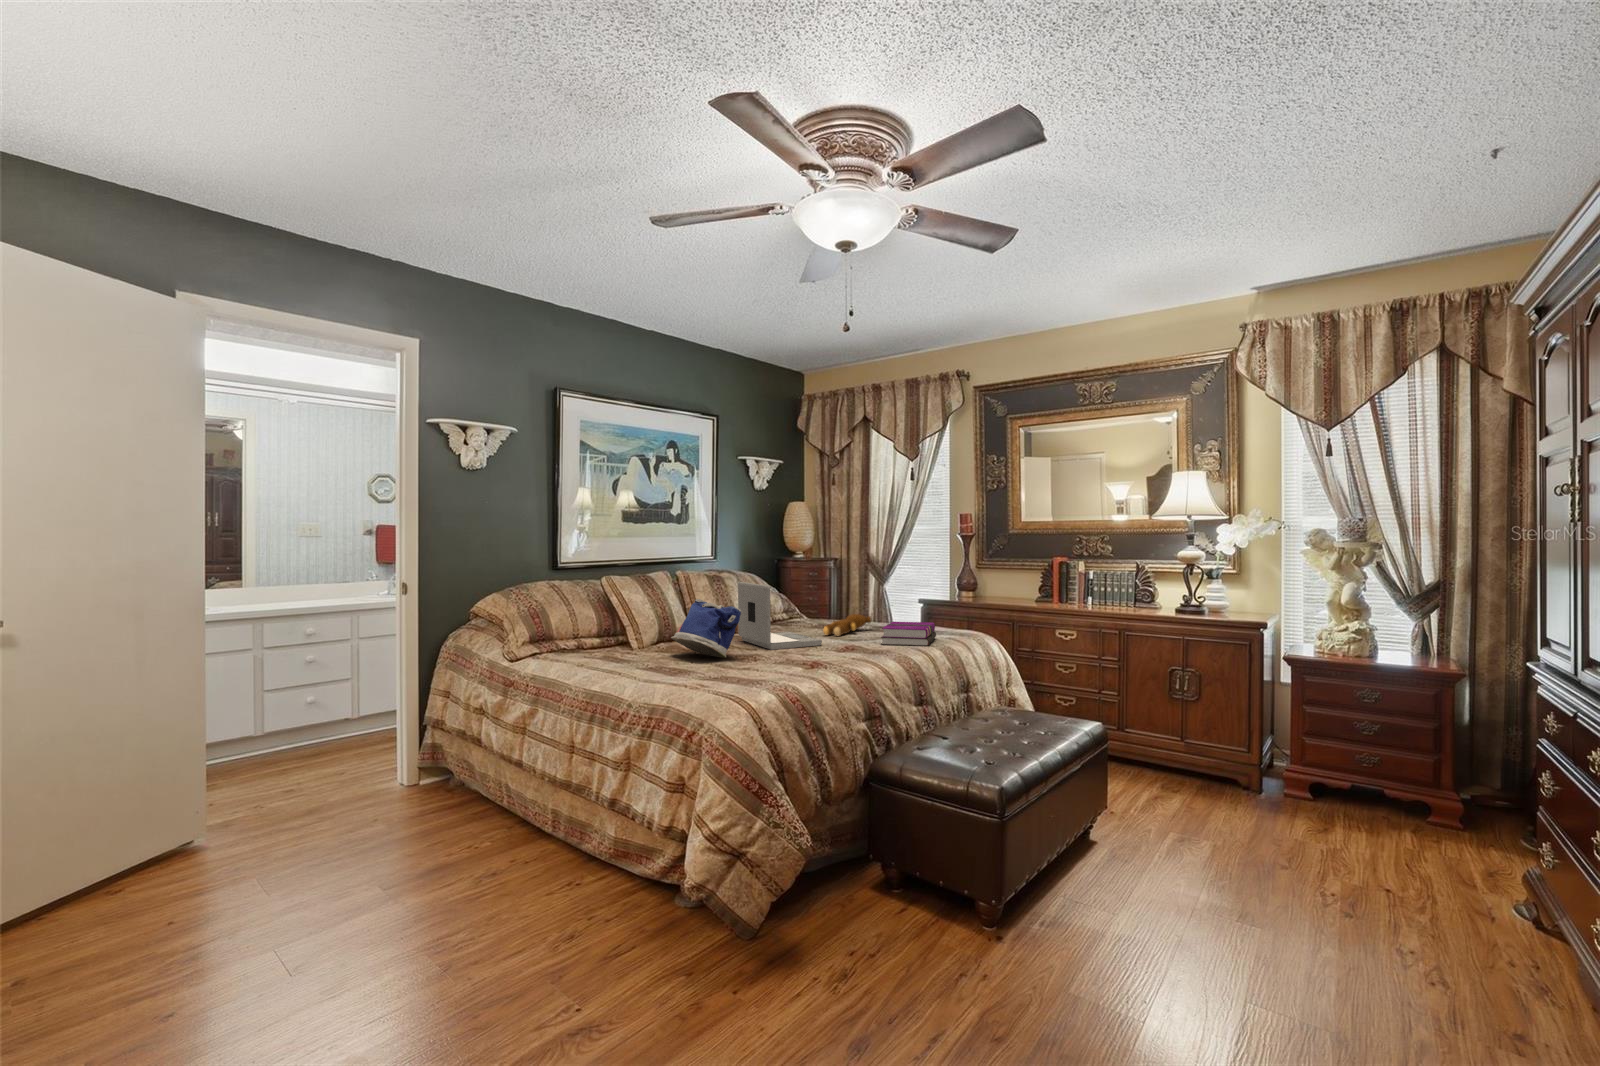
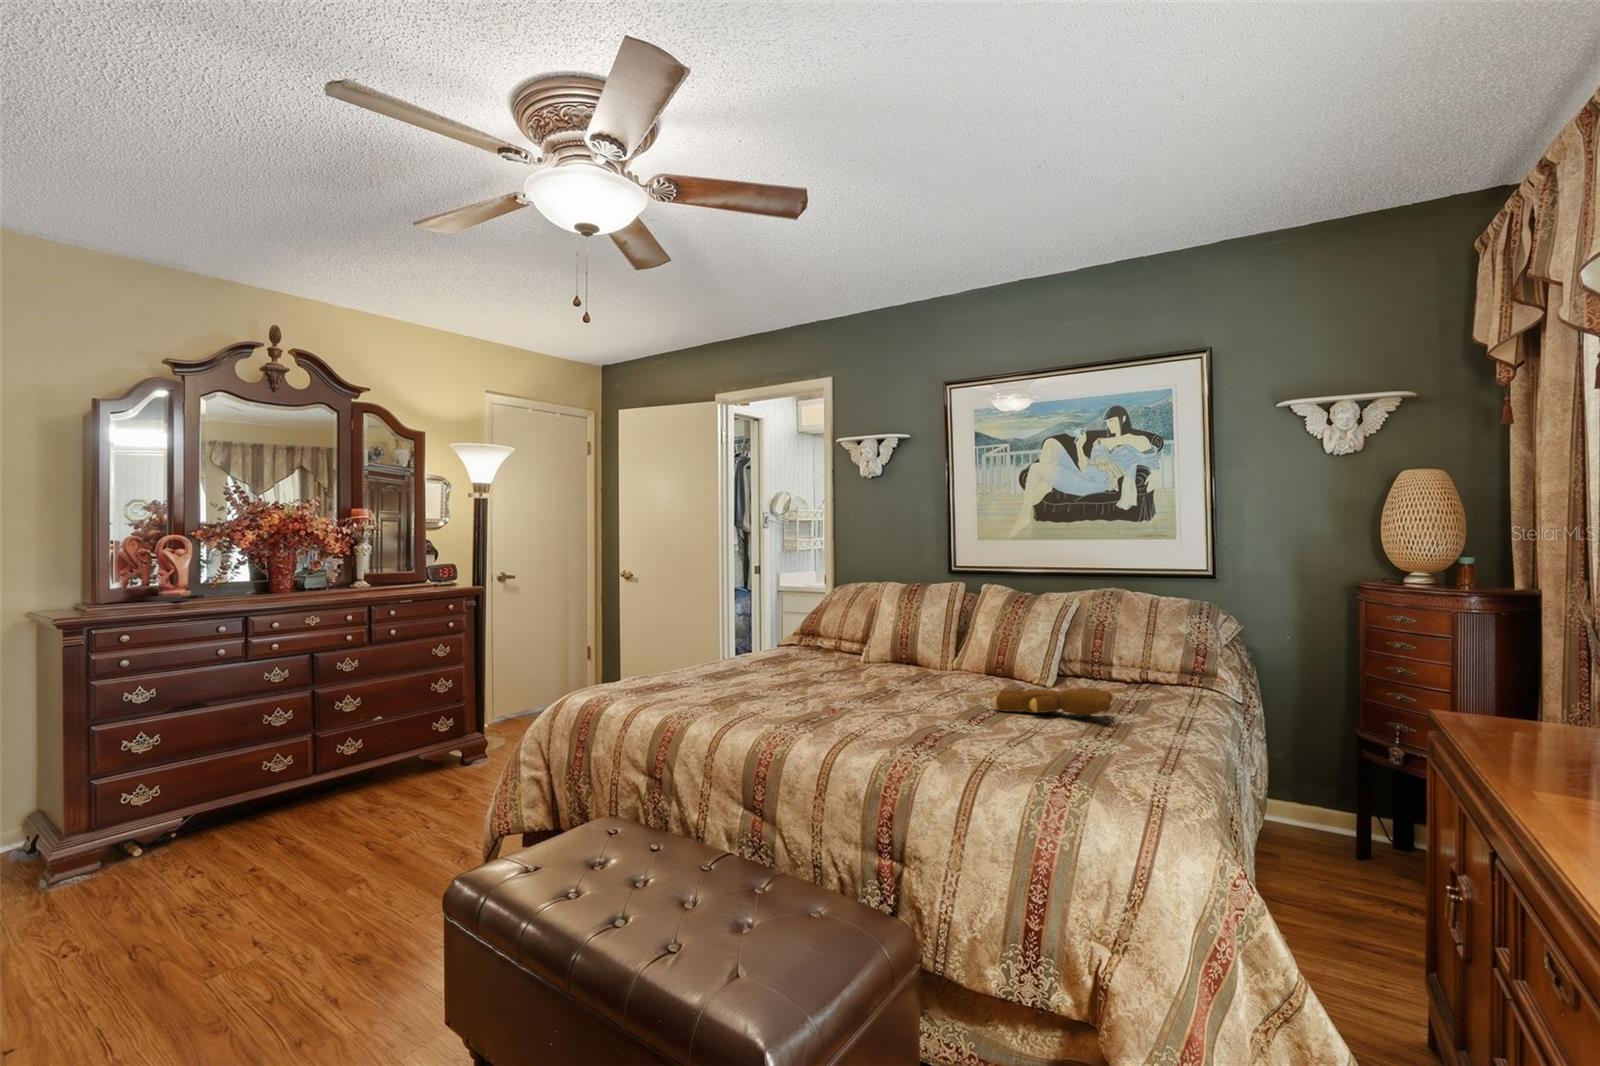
laptop: present [738,582,822,650] -> none [843,603,972,704]
tote bag: present [671,599,741,658] -> none [749,614,836,679]
notebook: present [881,622,936,646] -> none [896,701,1011,756]

